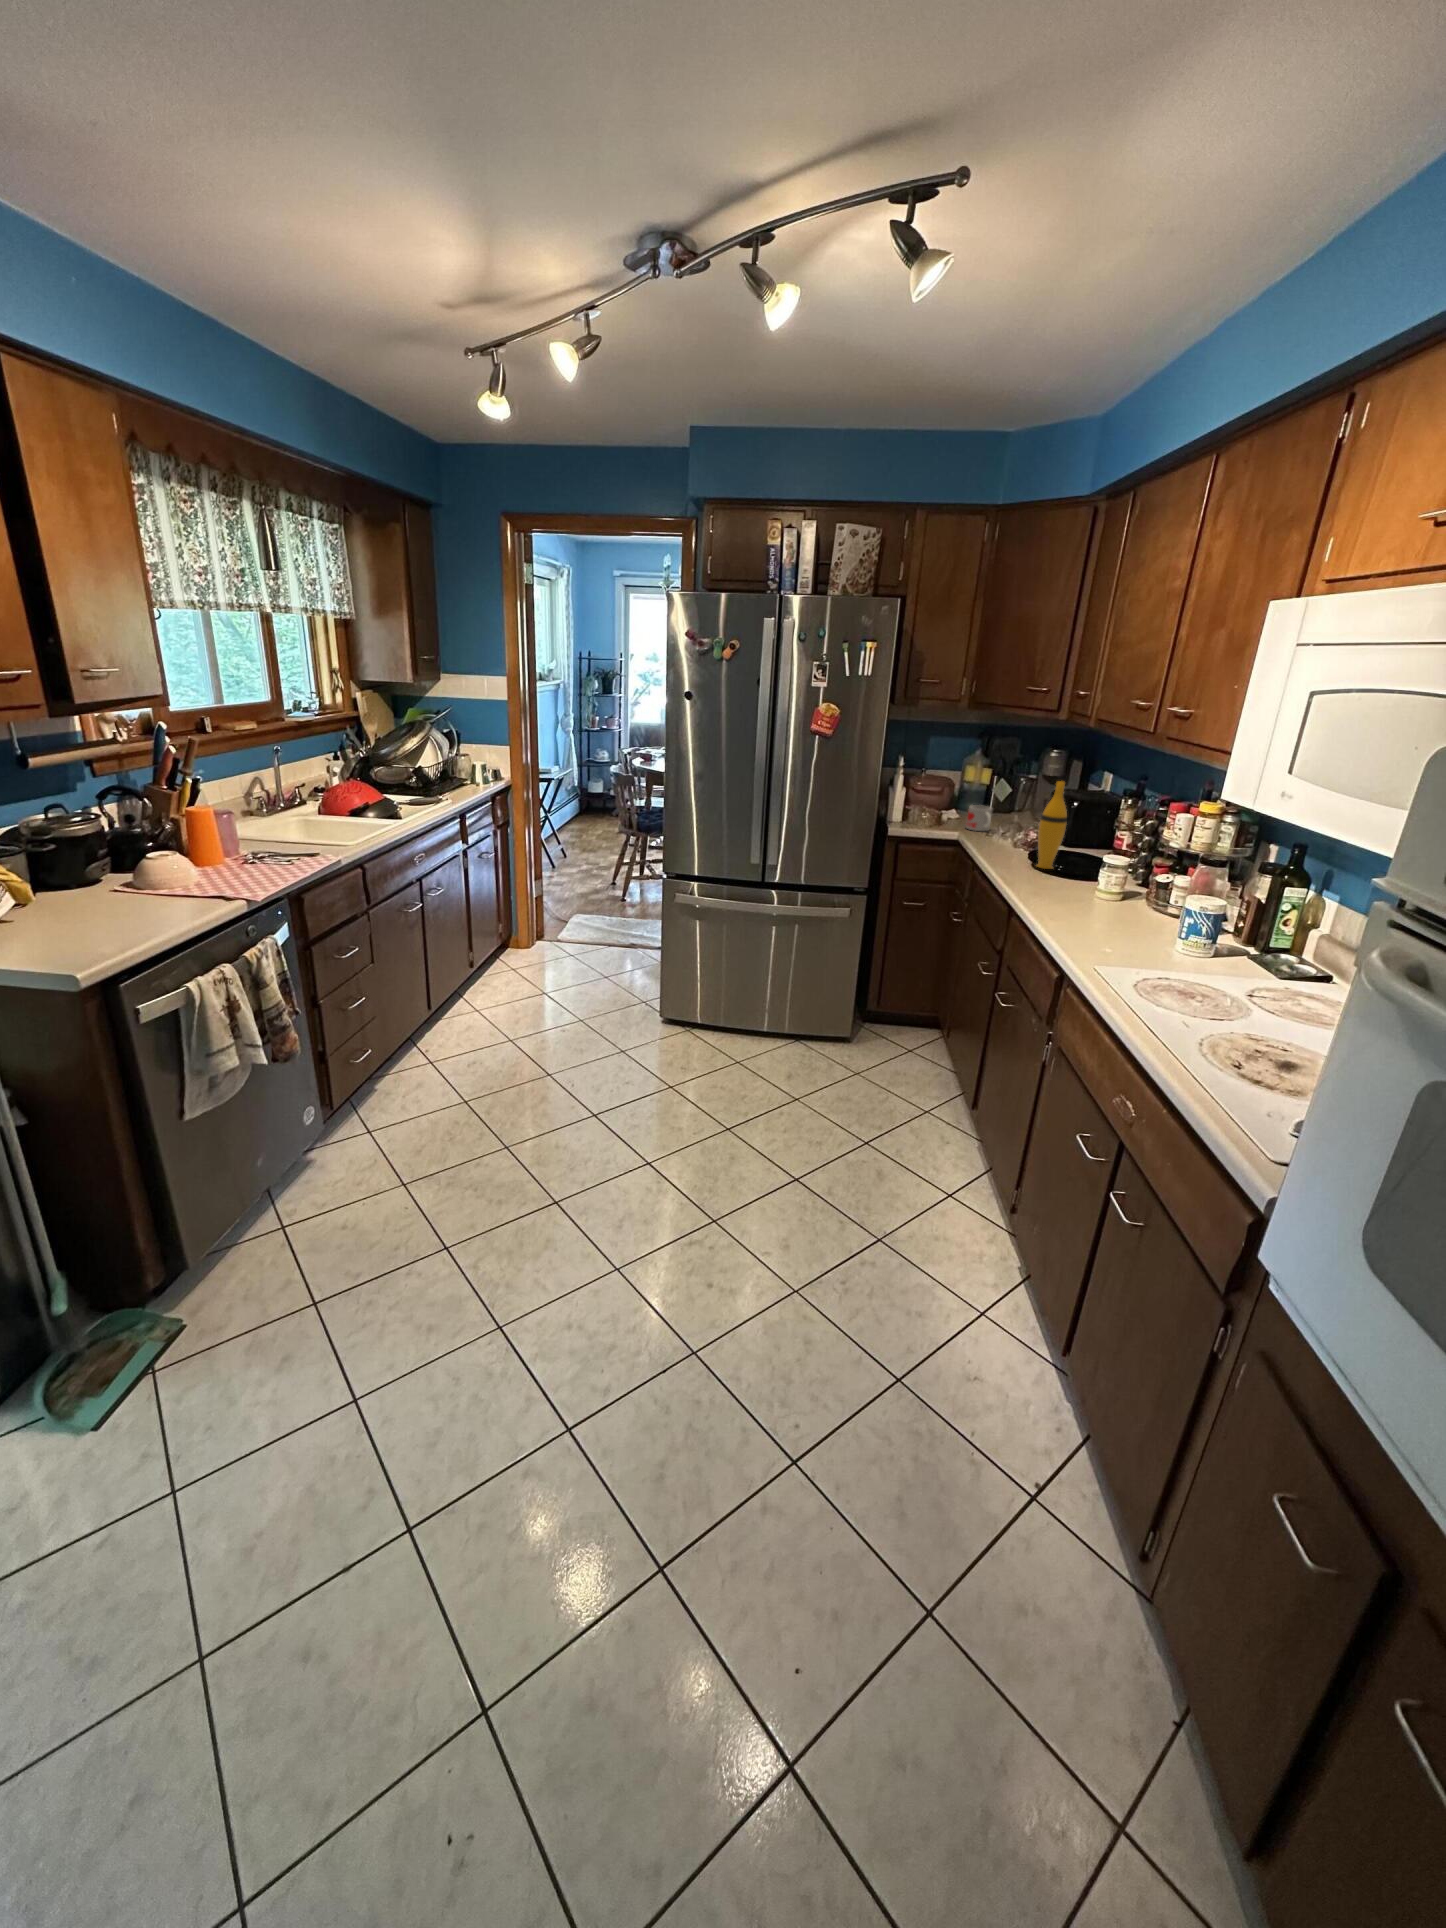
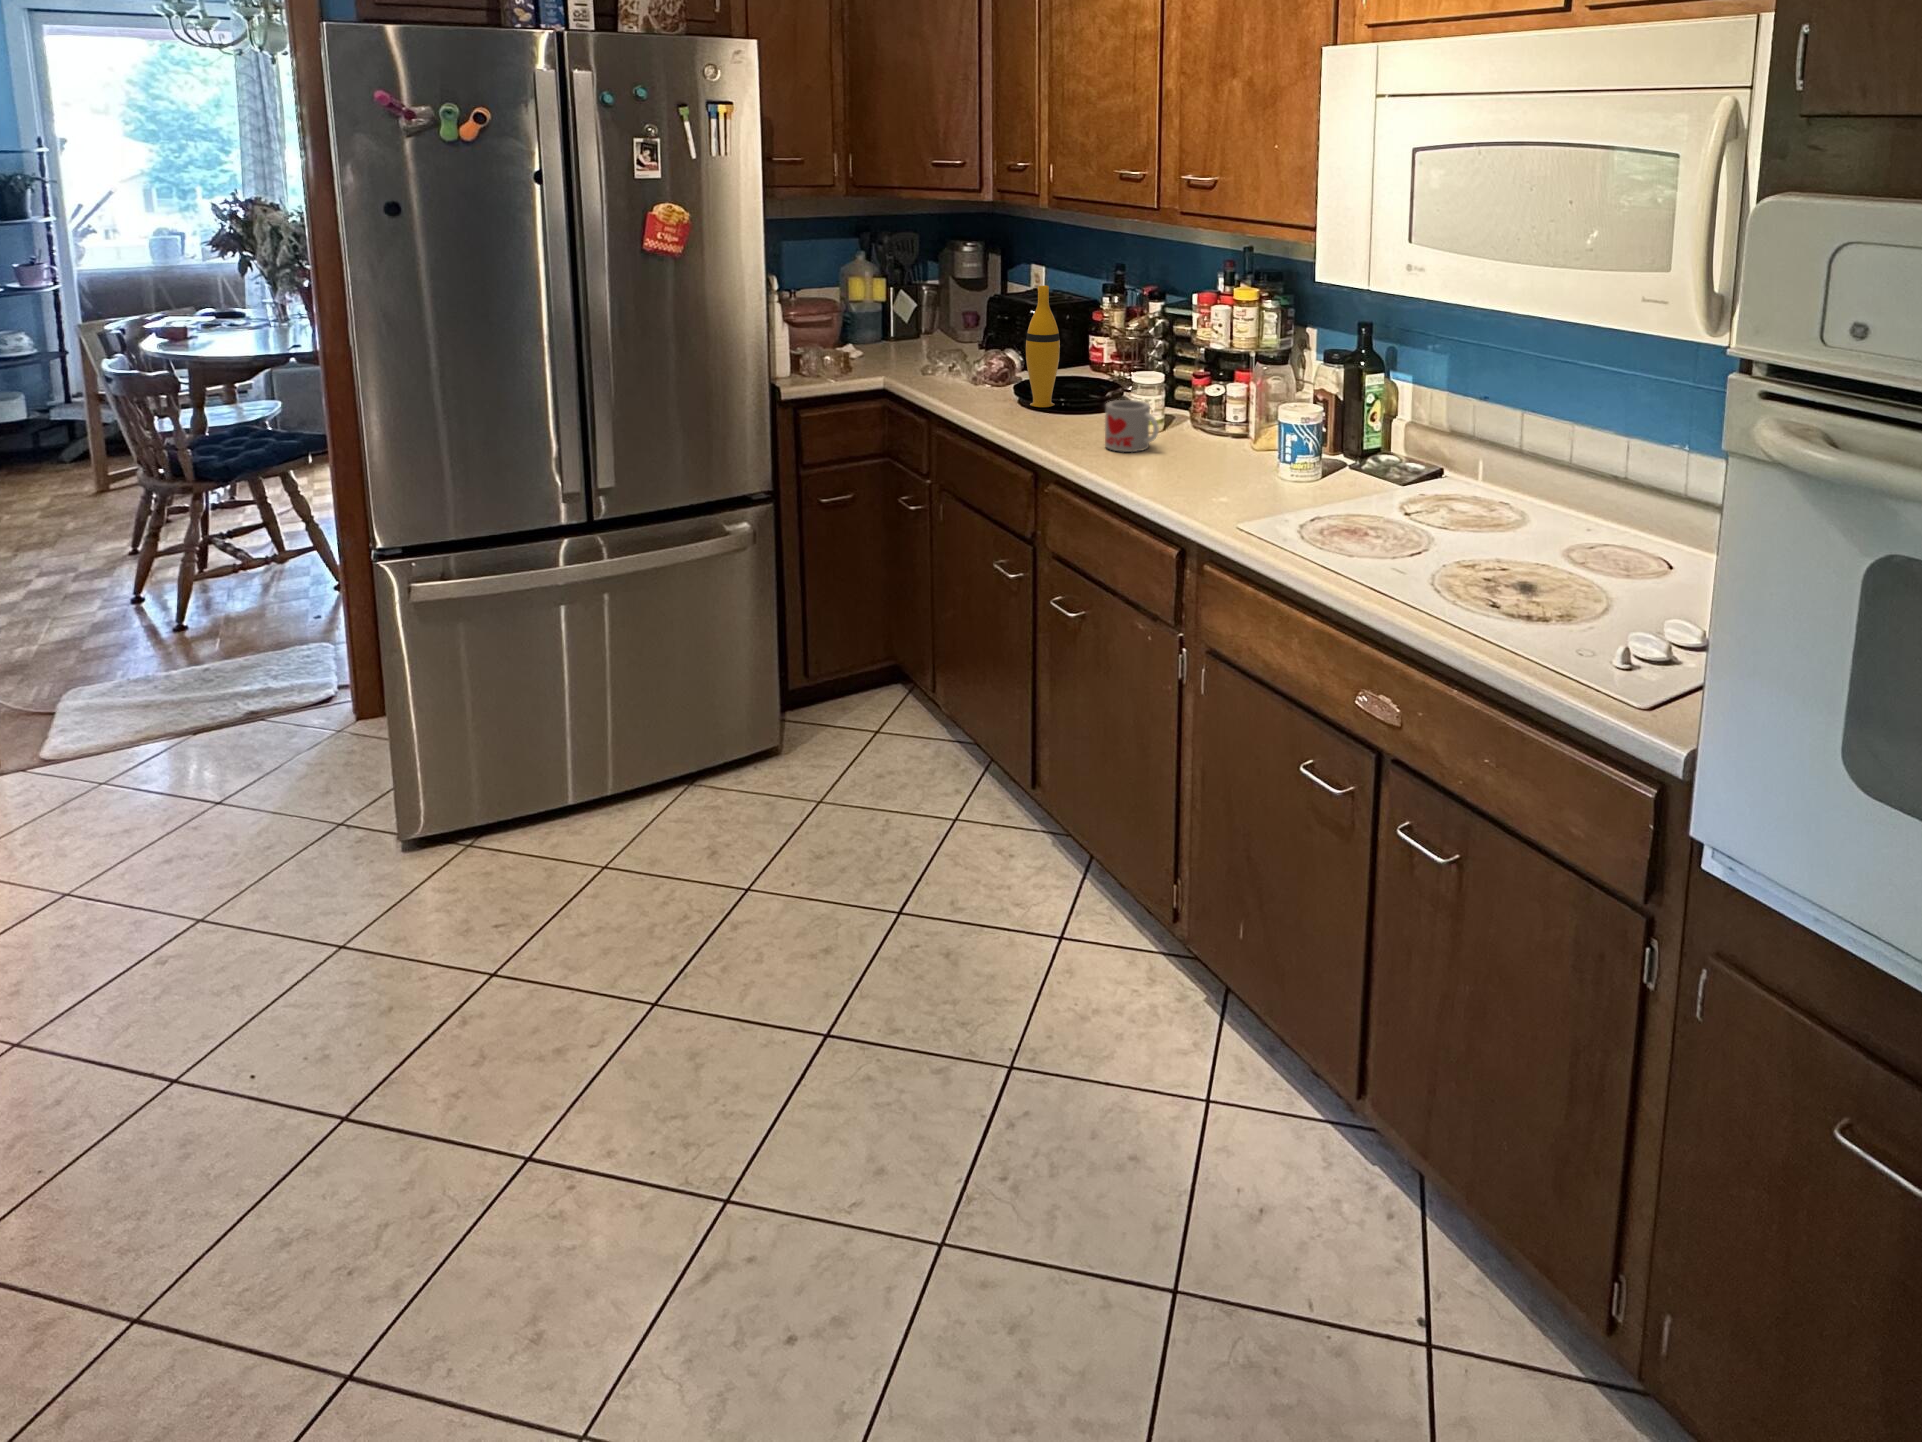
mug: present [966,805,992,831] -> present [1105,400,1159,452]

